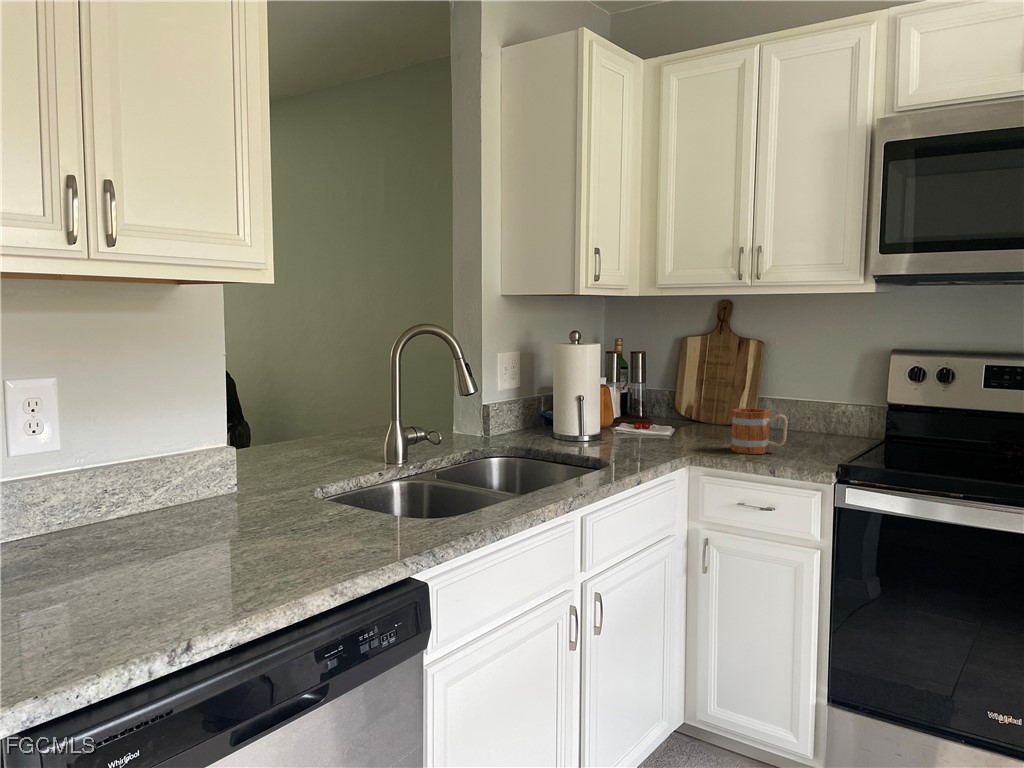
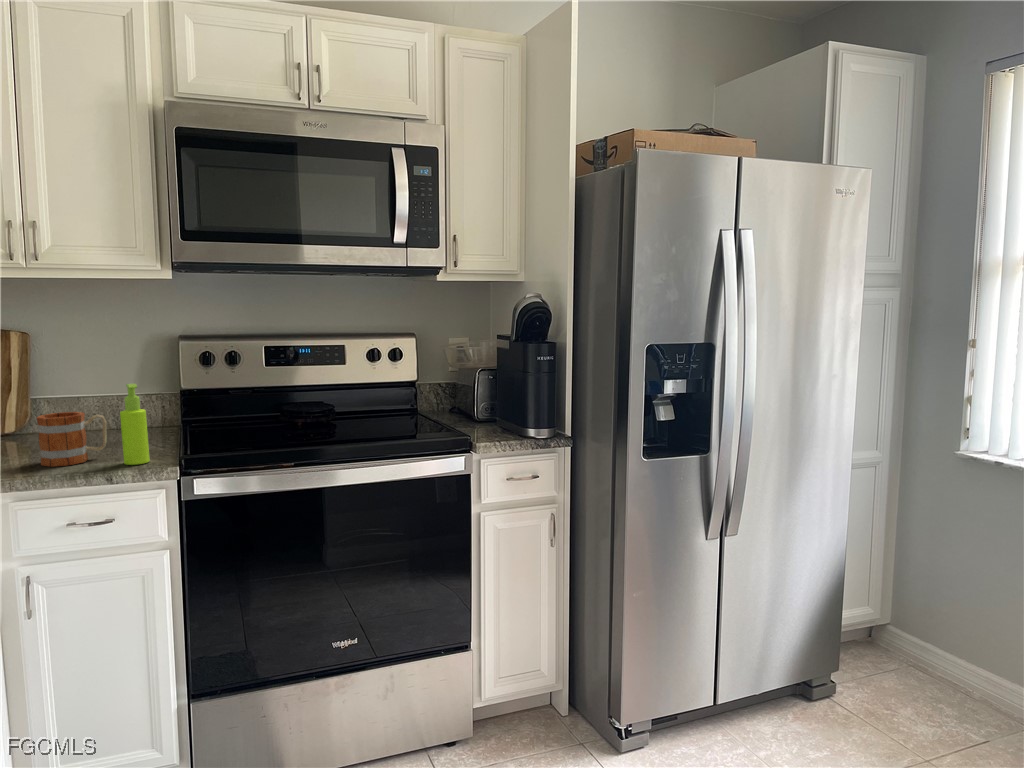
soap dispenser: none [789,390,814,464] -> present [120,384,150,465]

